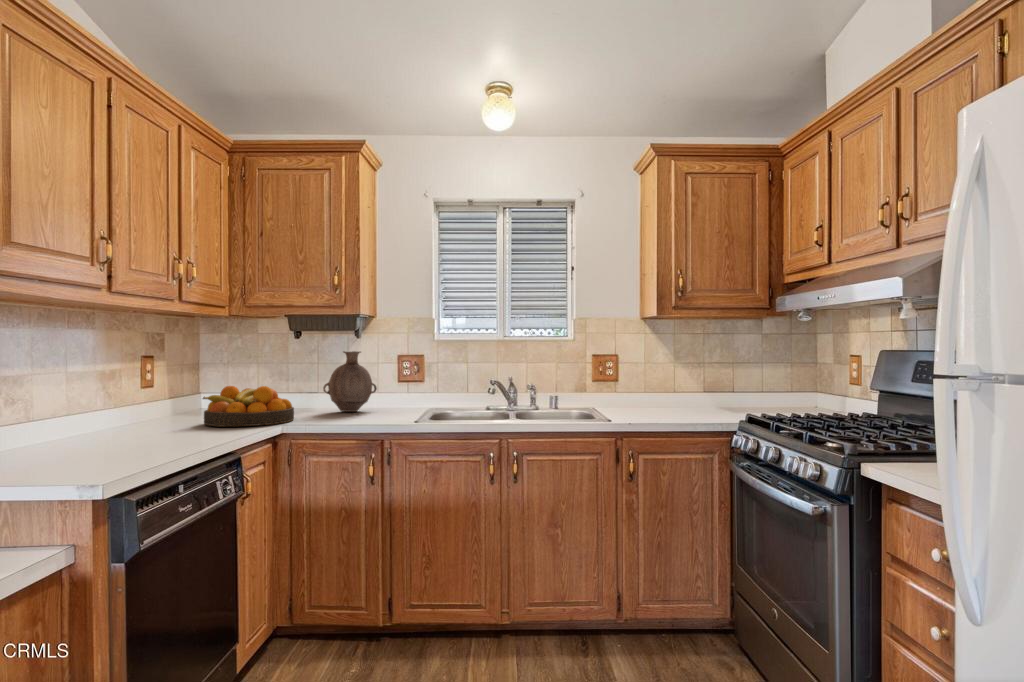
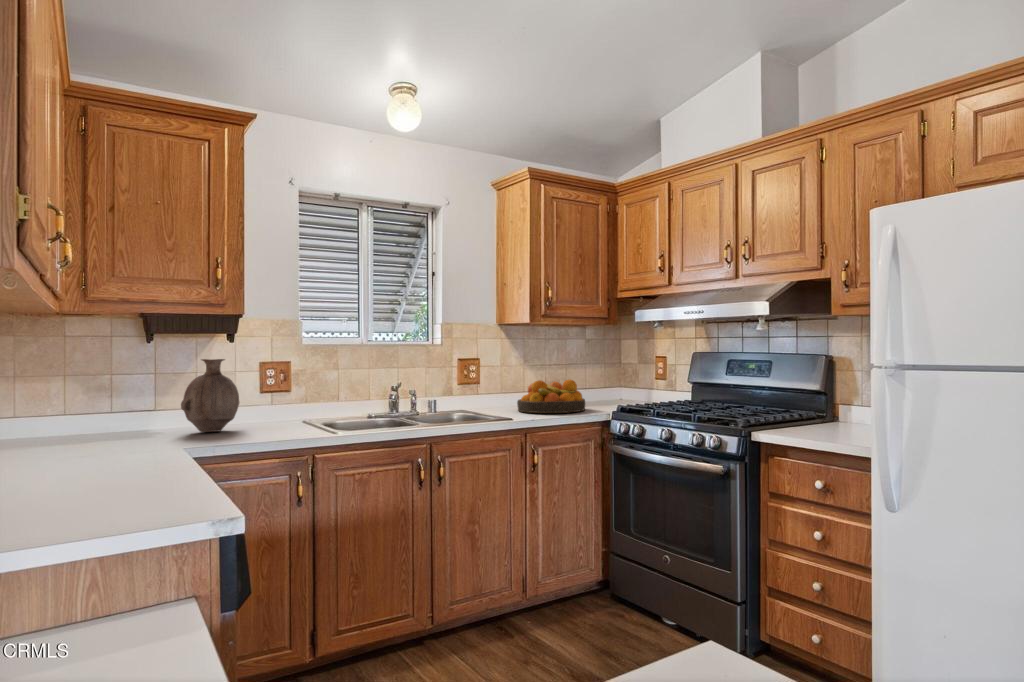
fruit bowl: present [203,386,294,426] -> present [517,379,585,413]

